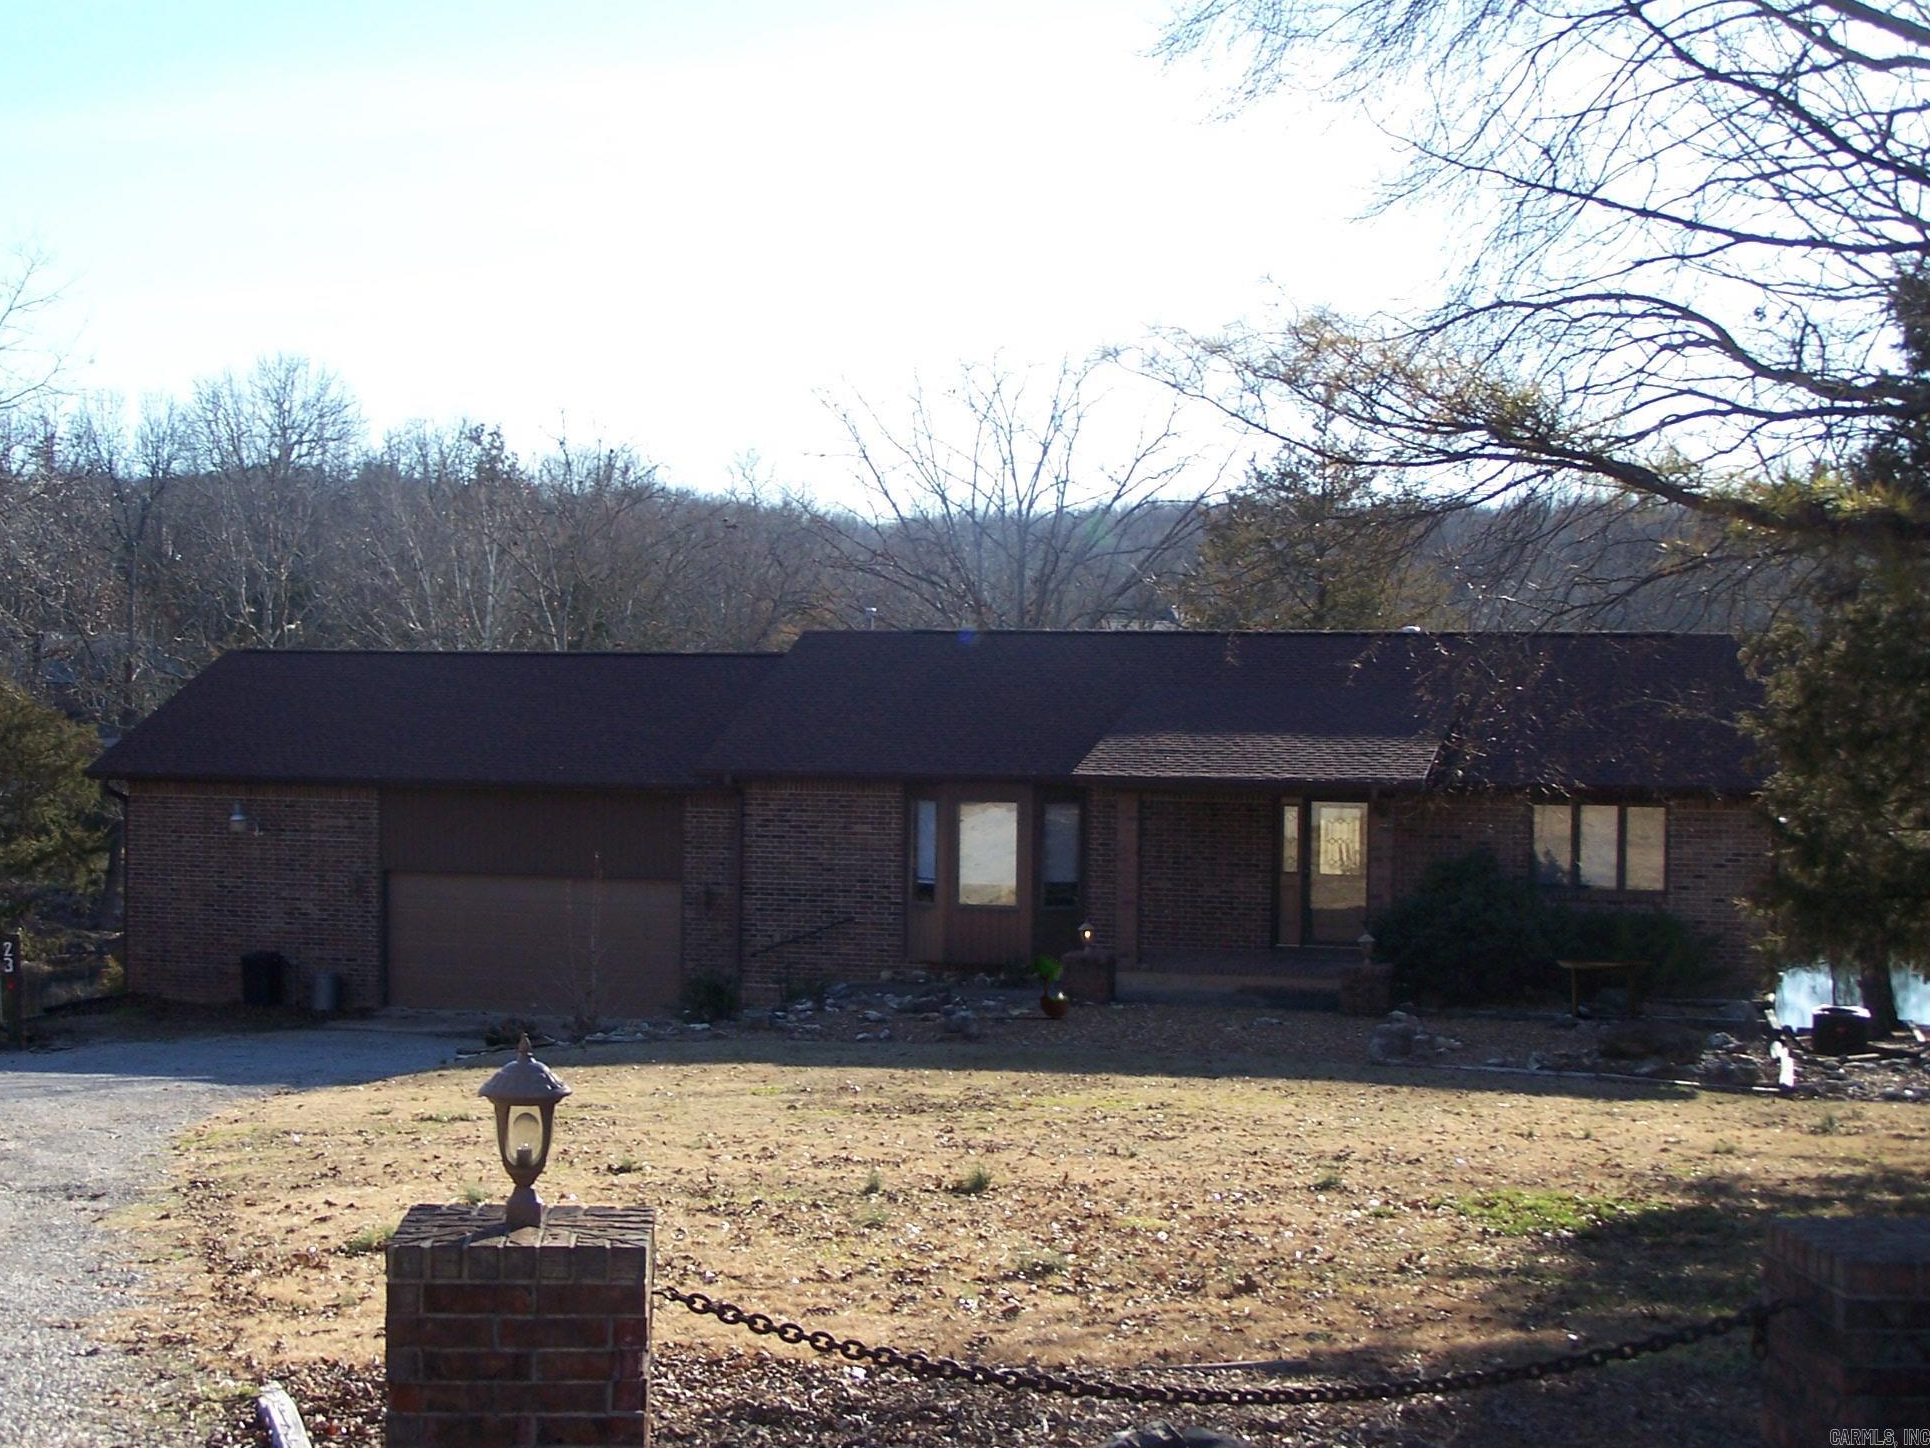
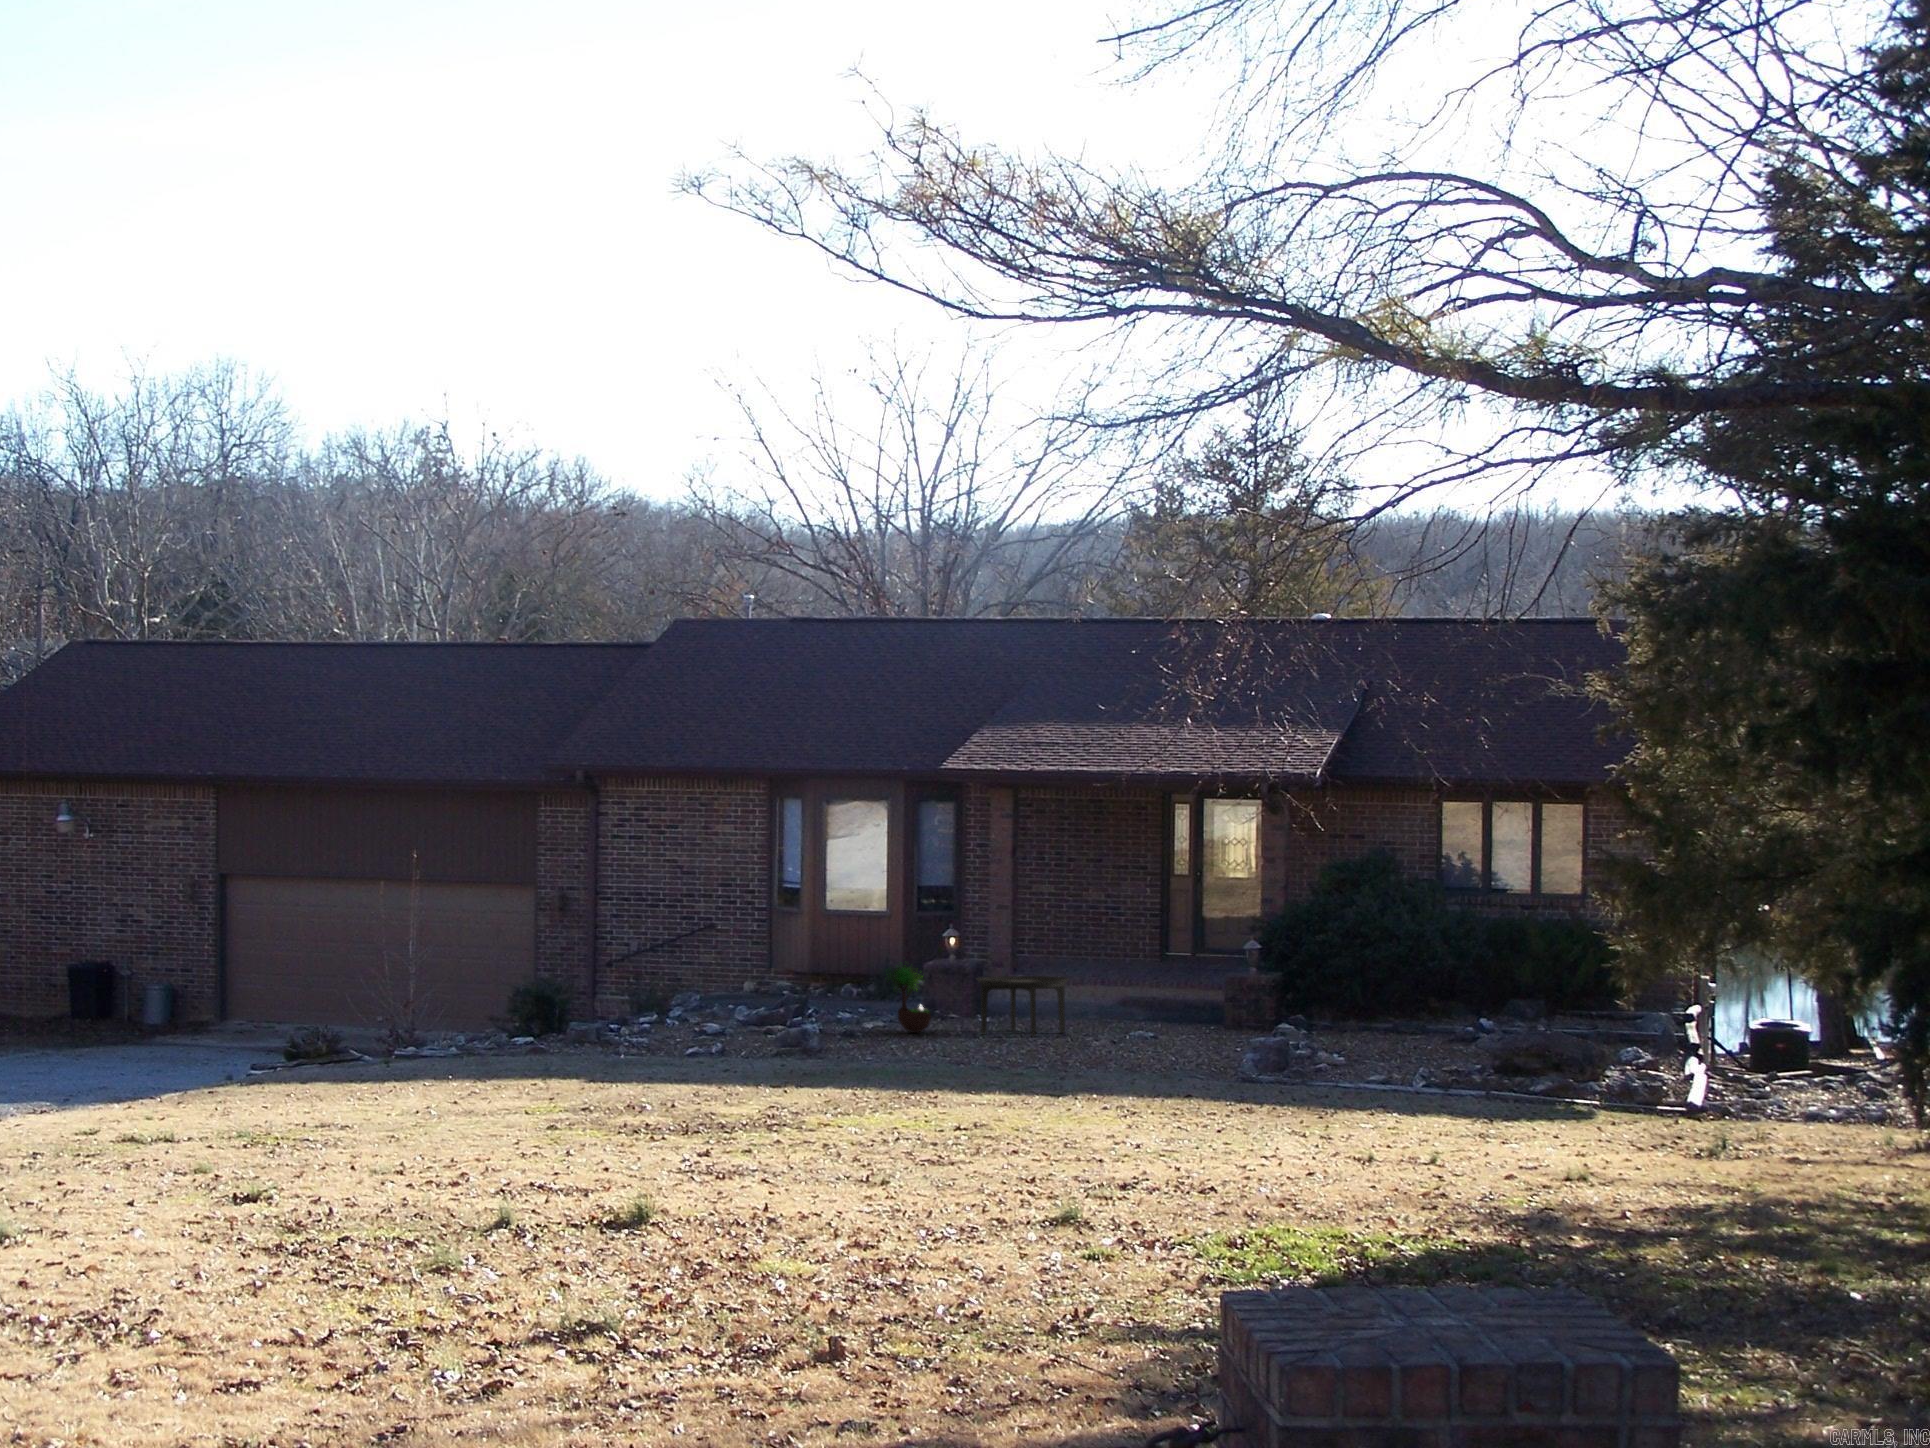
round table: present [1558,959,1649,1017] -> present [977,976,1068,1037]

